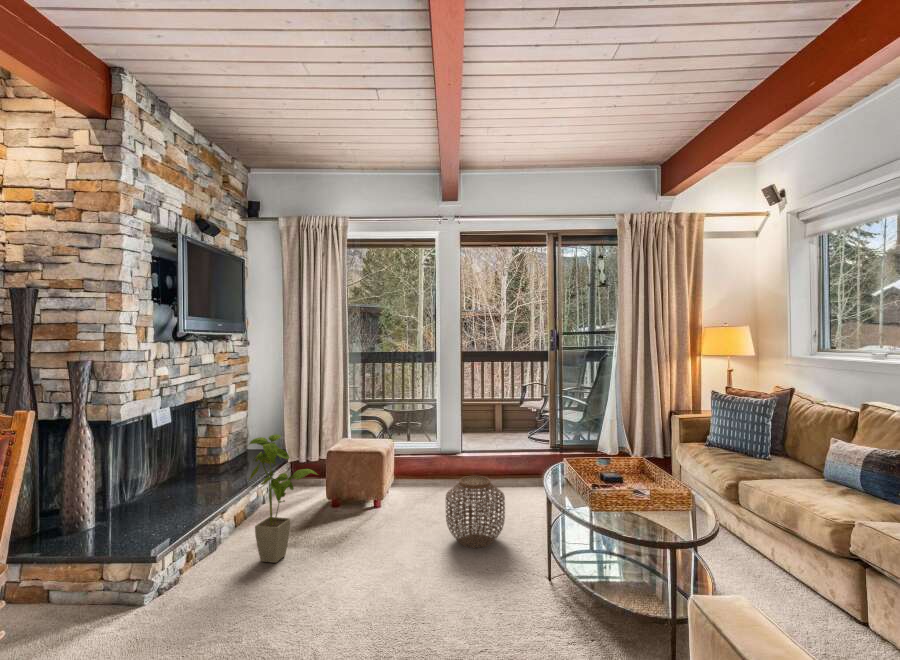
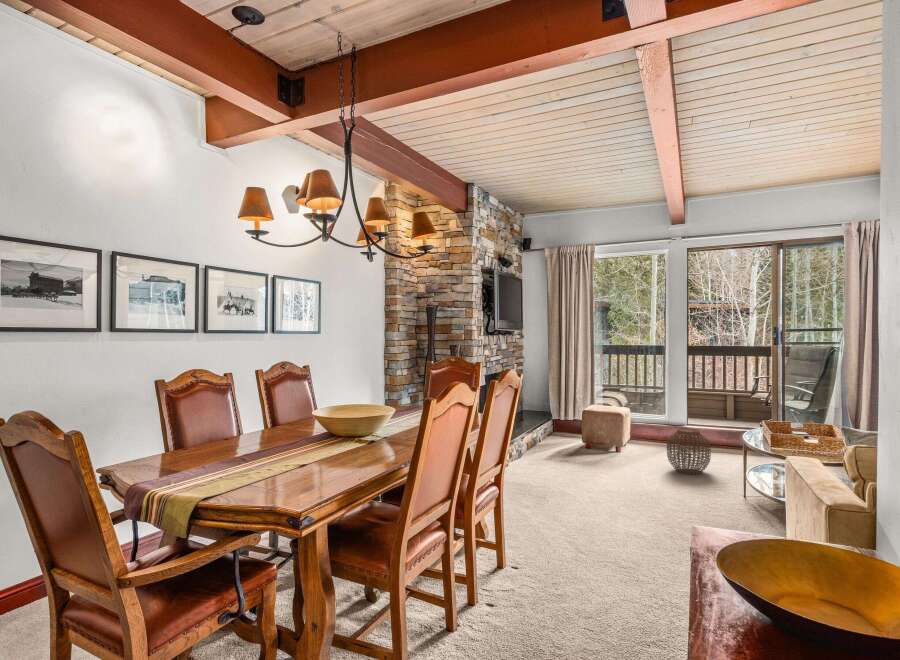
house plant: present [249,434,318,563] -> none [541,390,583,466]

